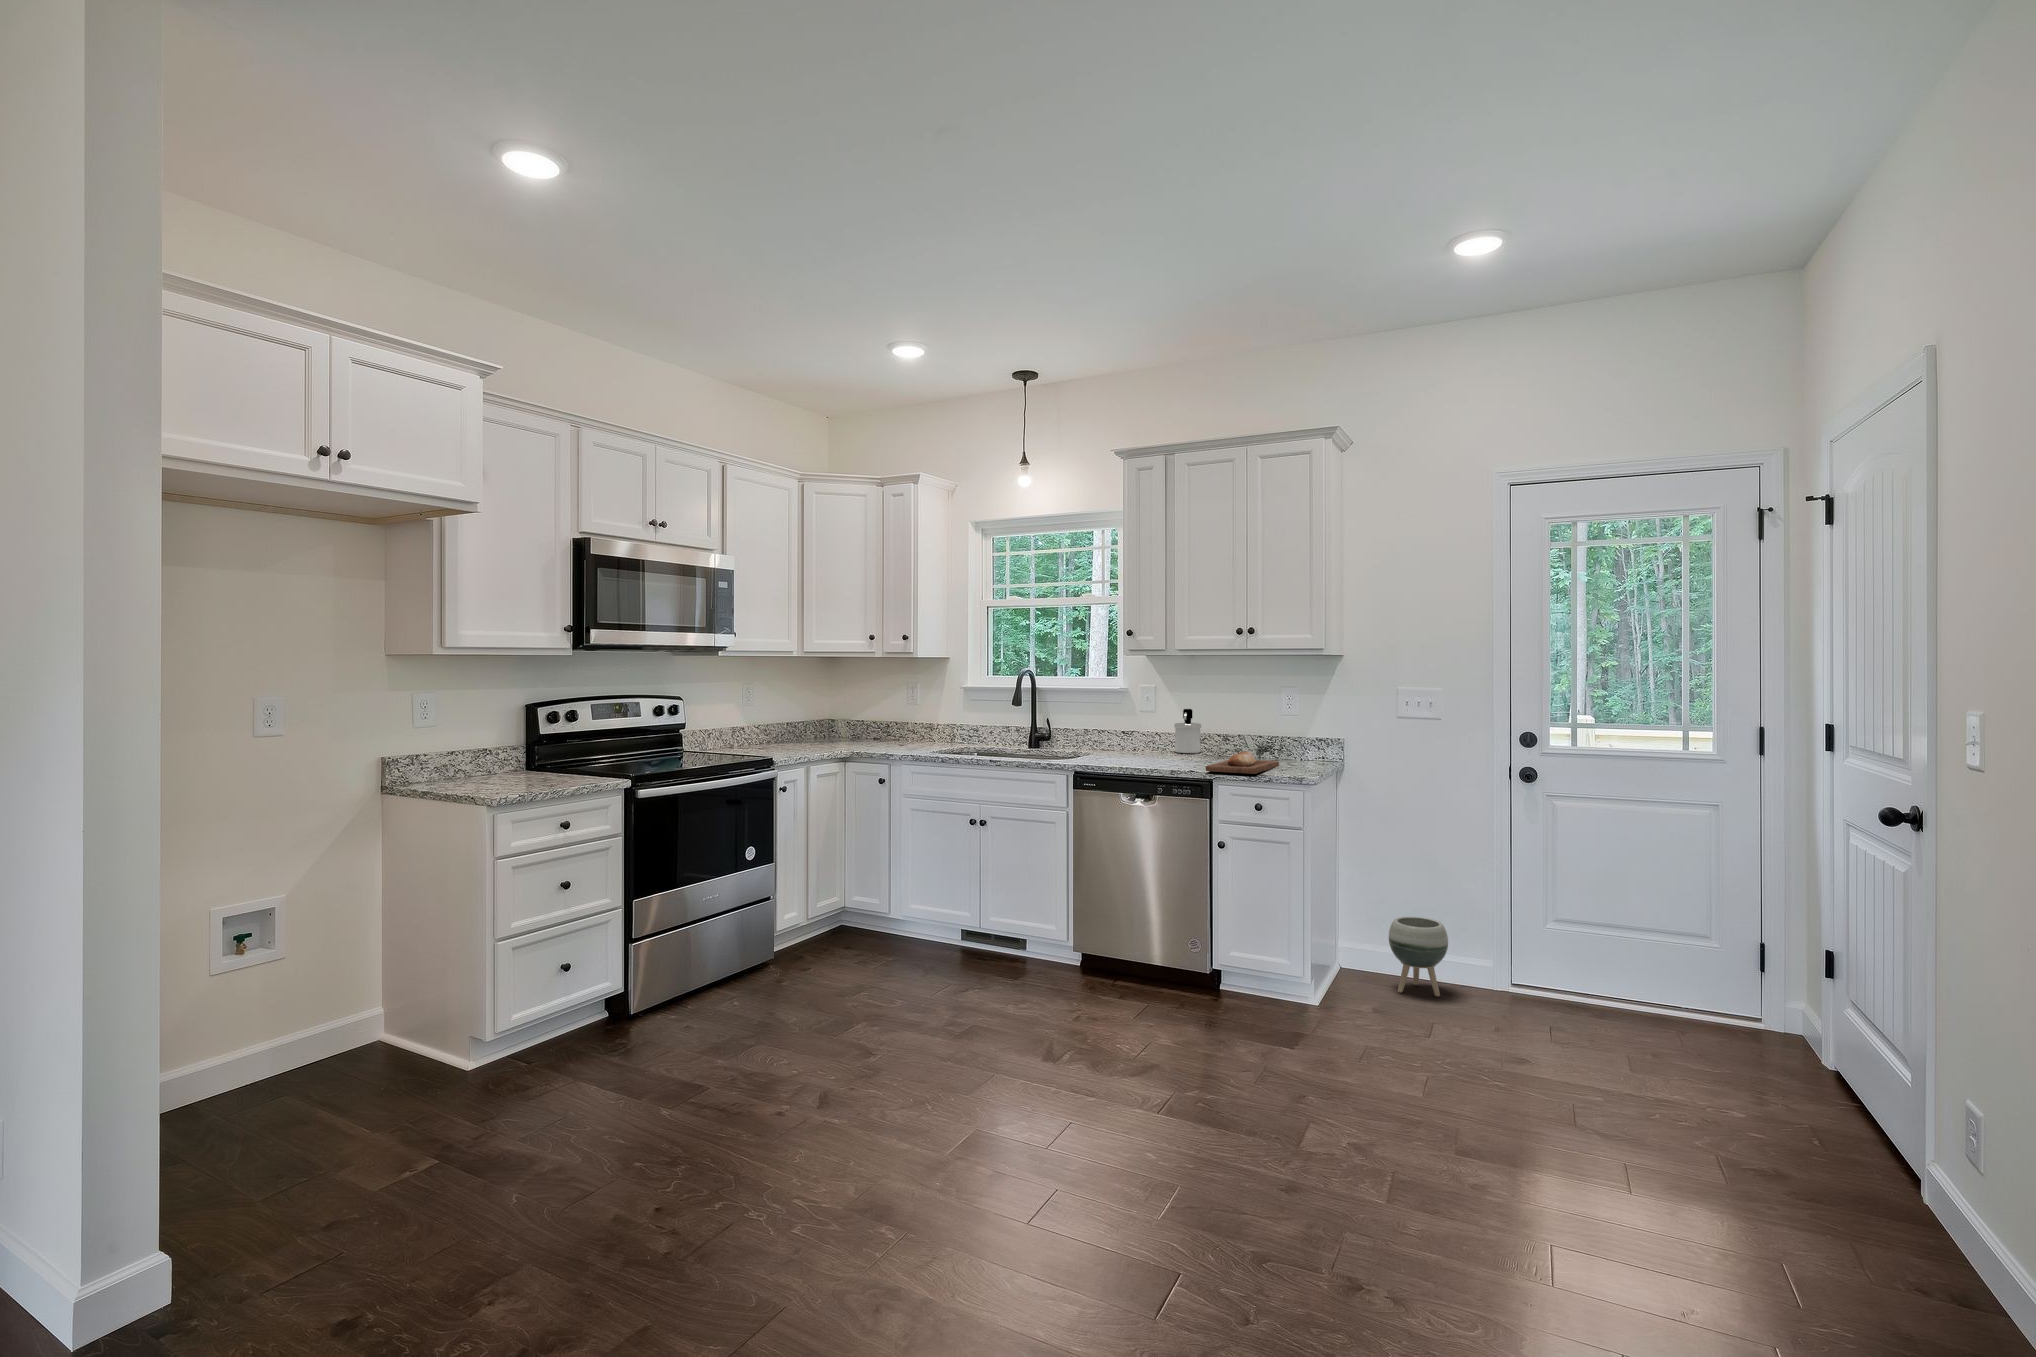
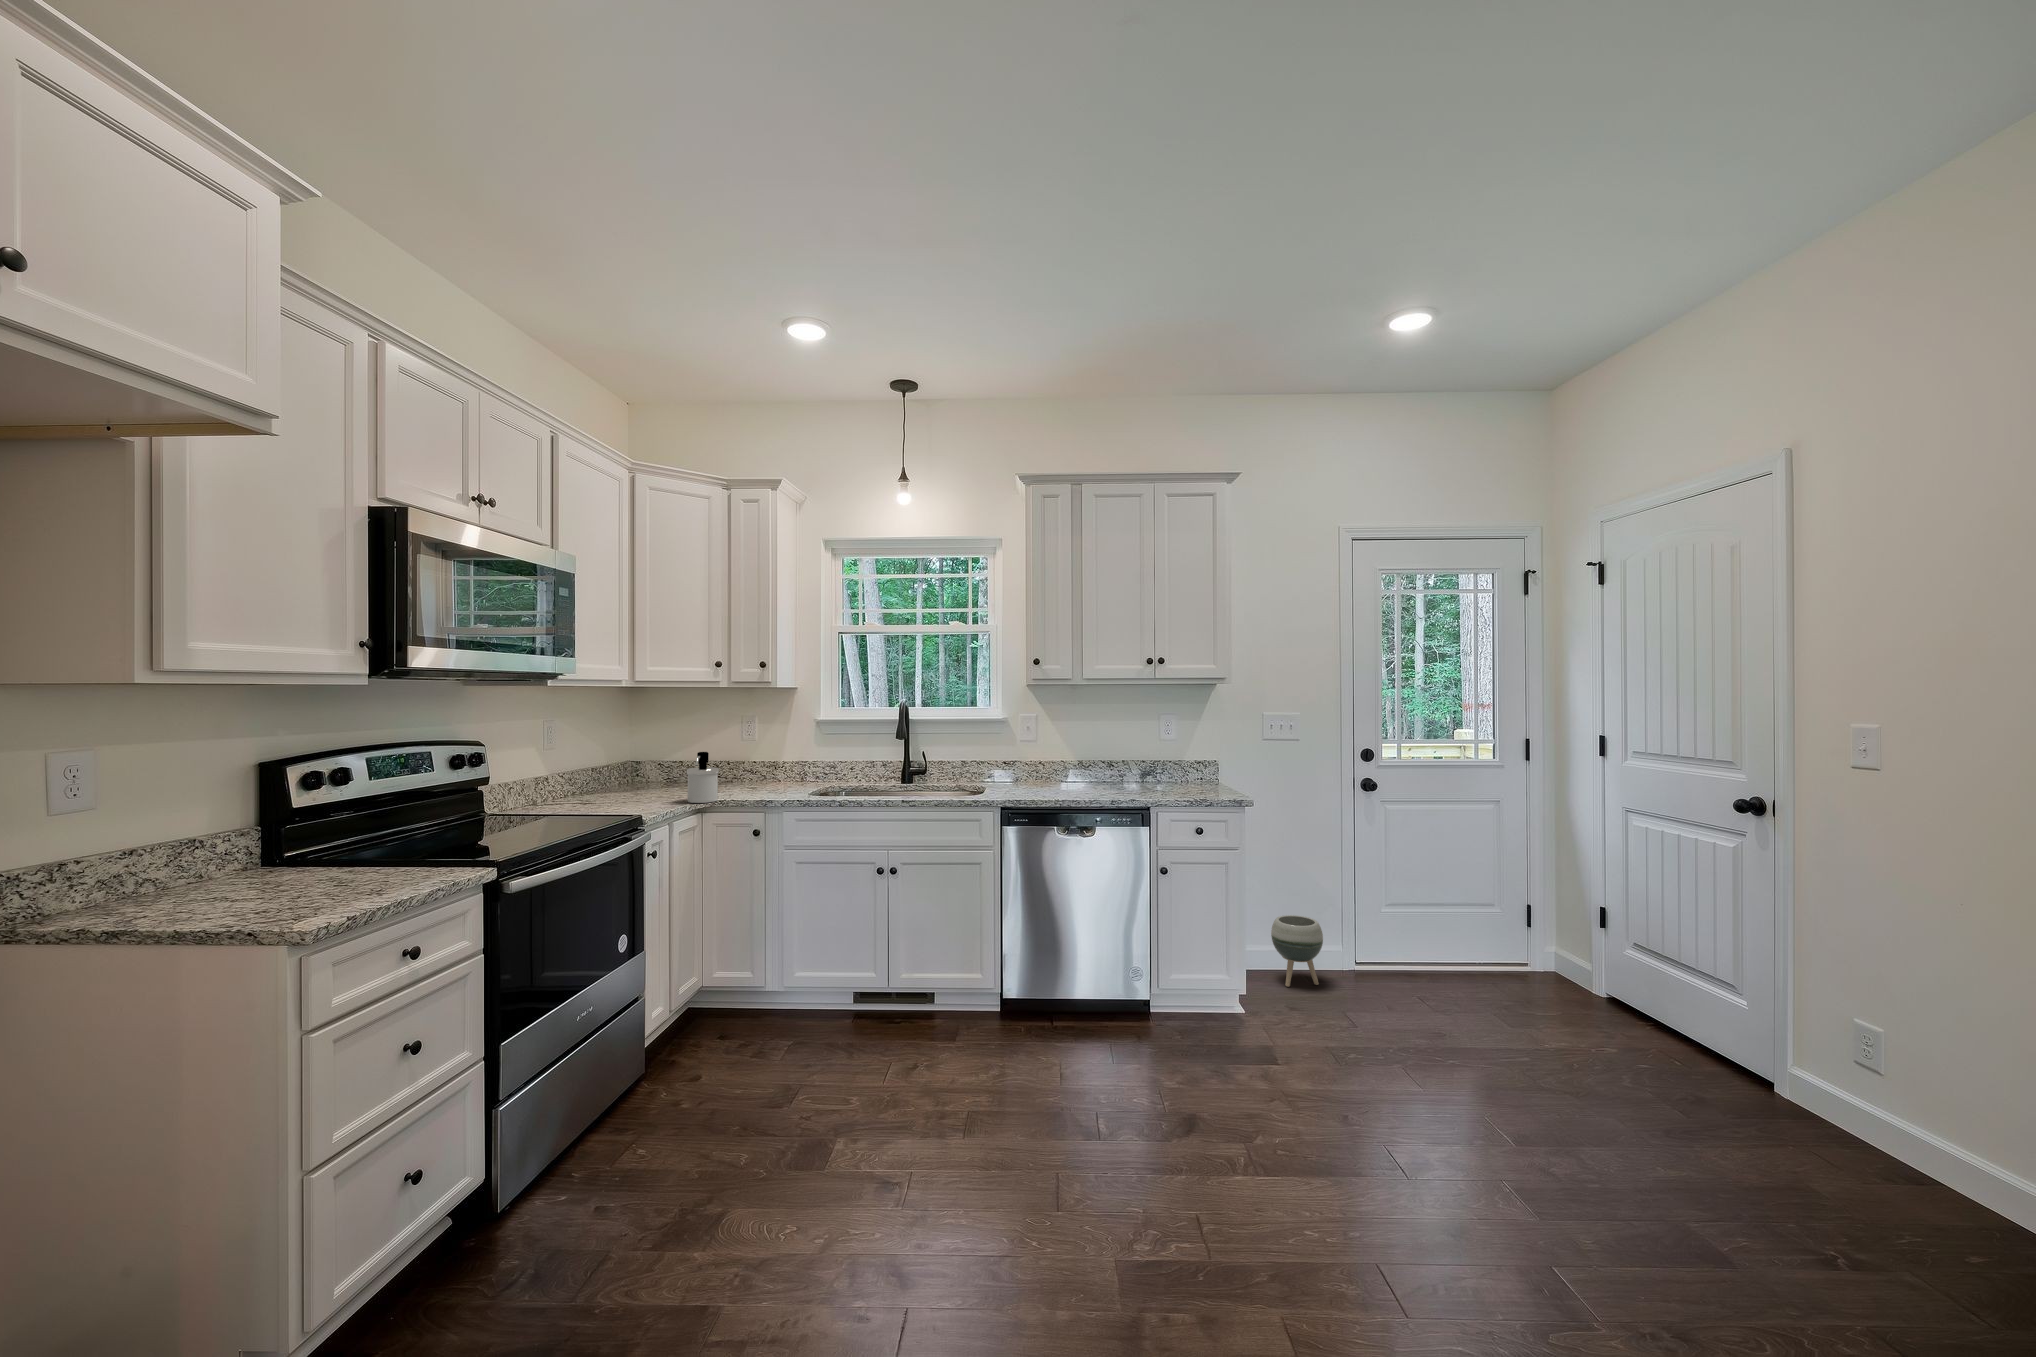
soap dispenser: present [1174,709,1201,753] -> present [687,752,719,803]
bread loaf: present [1206,751,1279,774] -> none [1139,776,1197,799]

